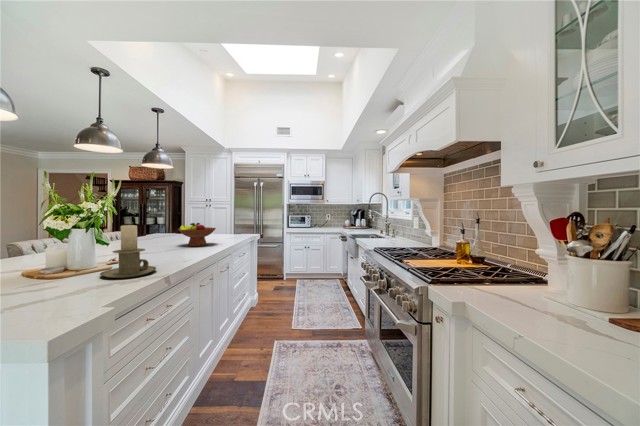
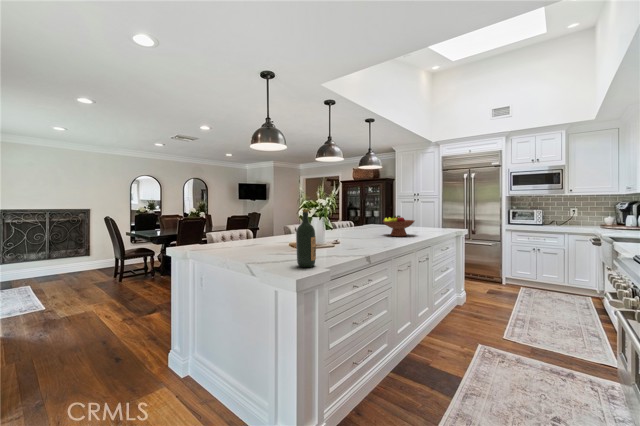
wine bottle: none [38,219,82,316] -> present [296,210,316,267]
candle holder: present [100,225,156,278] -> none [327,215,361,253]

